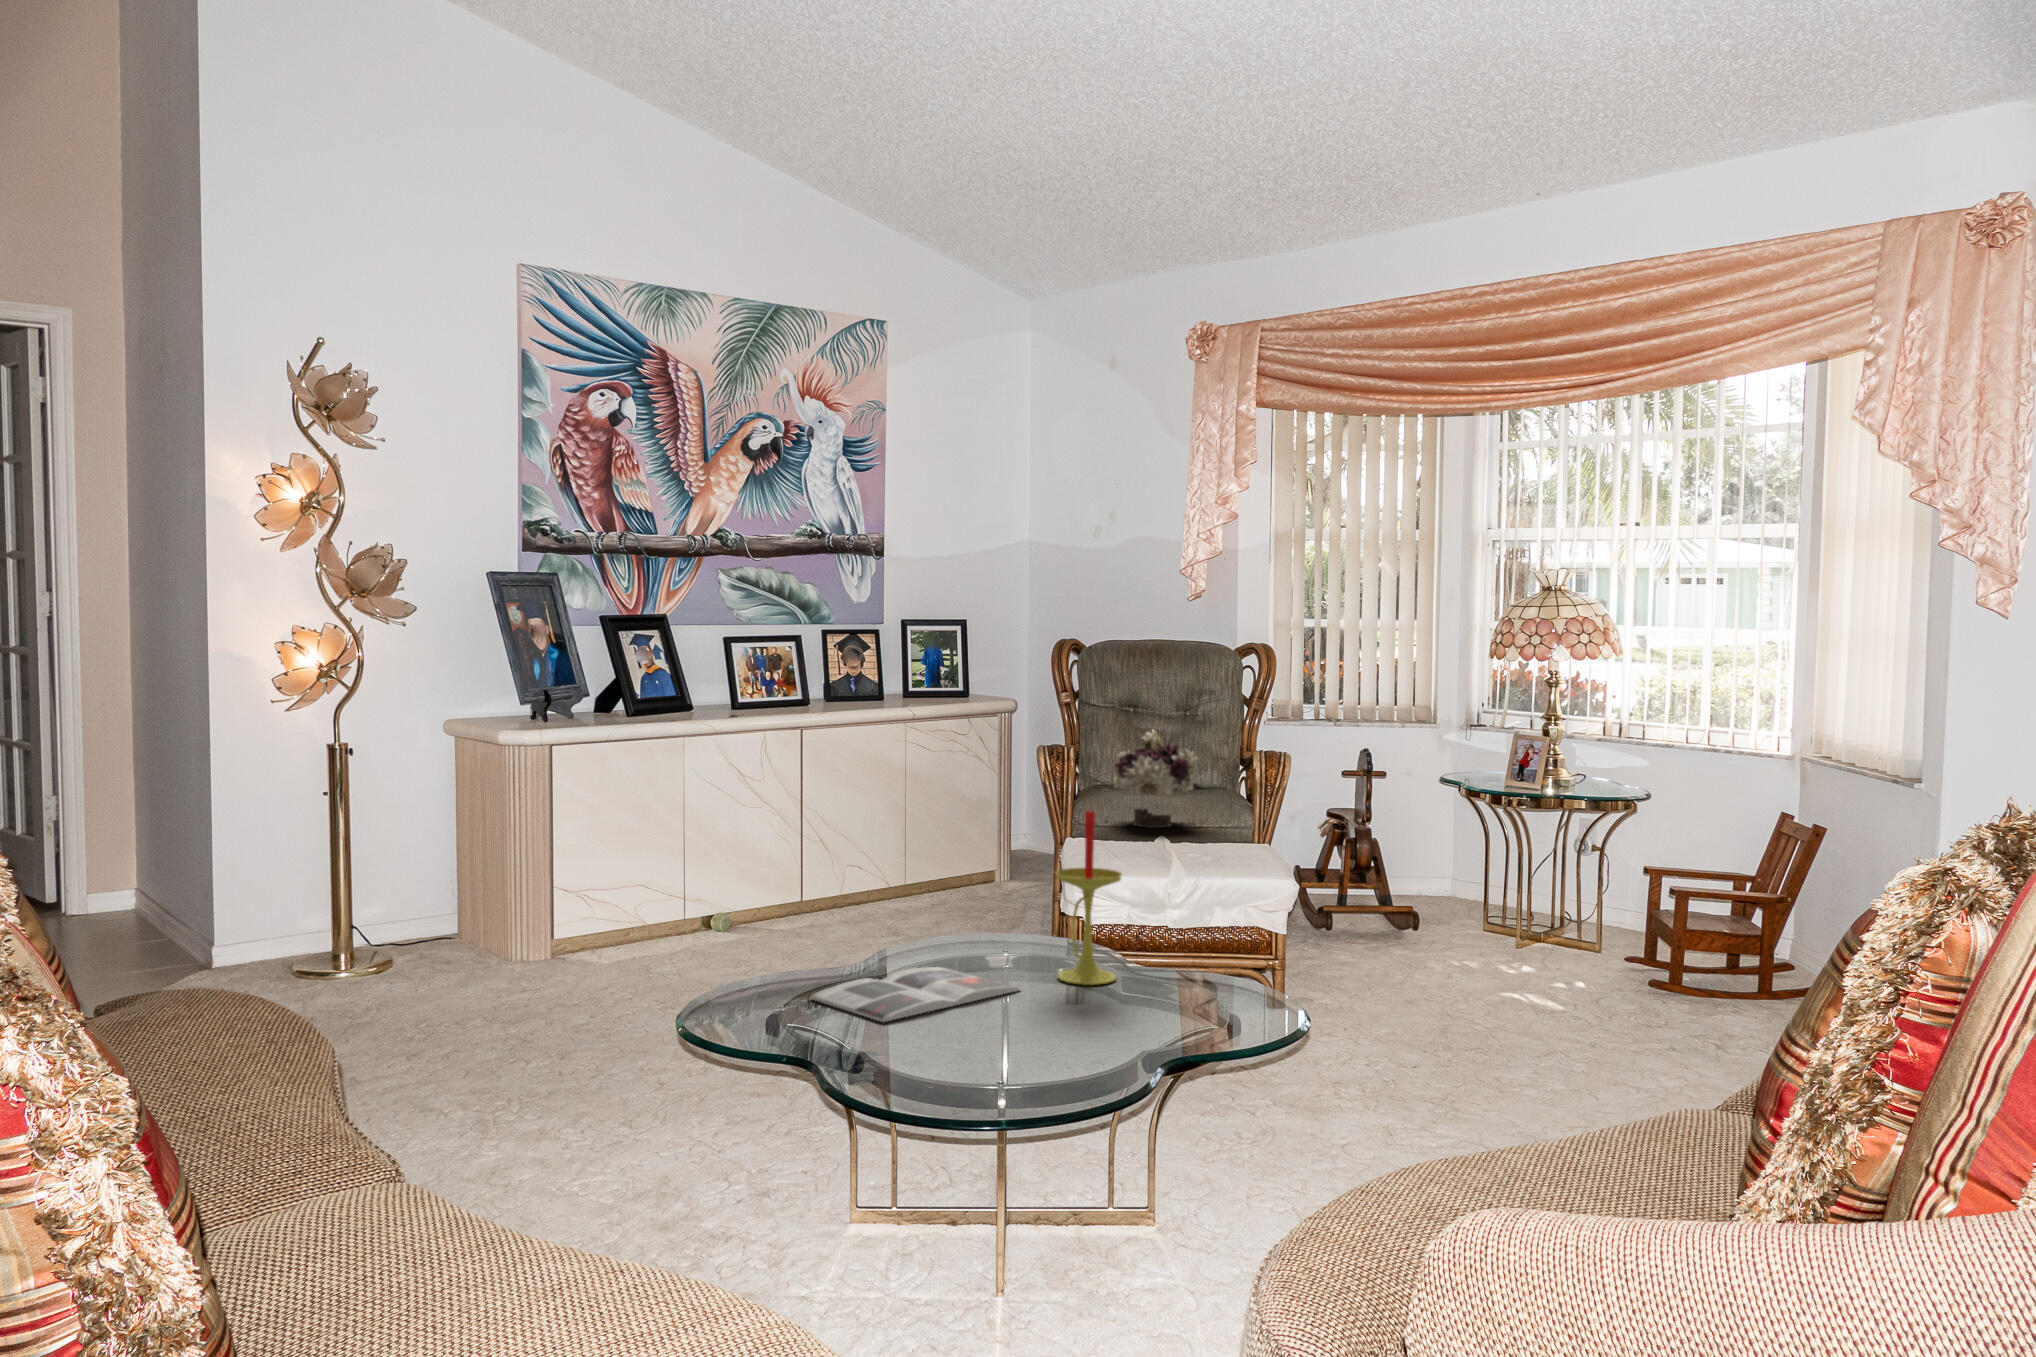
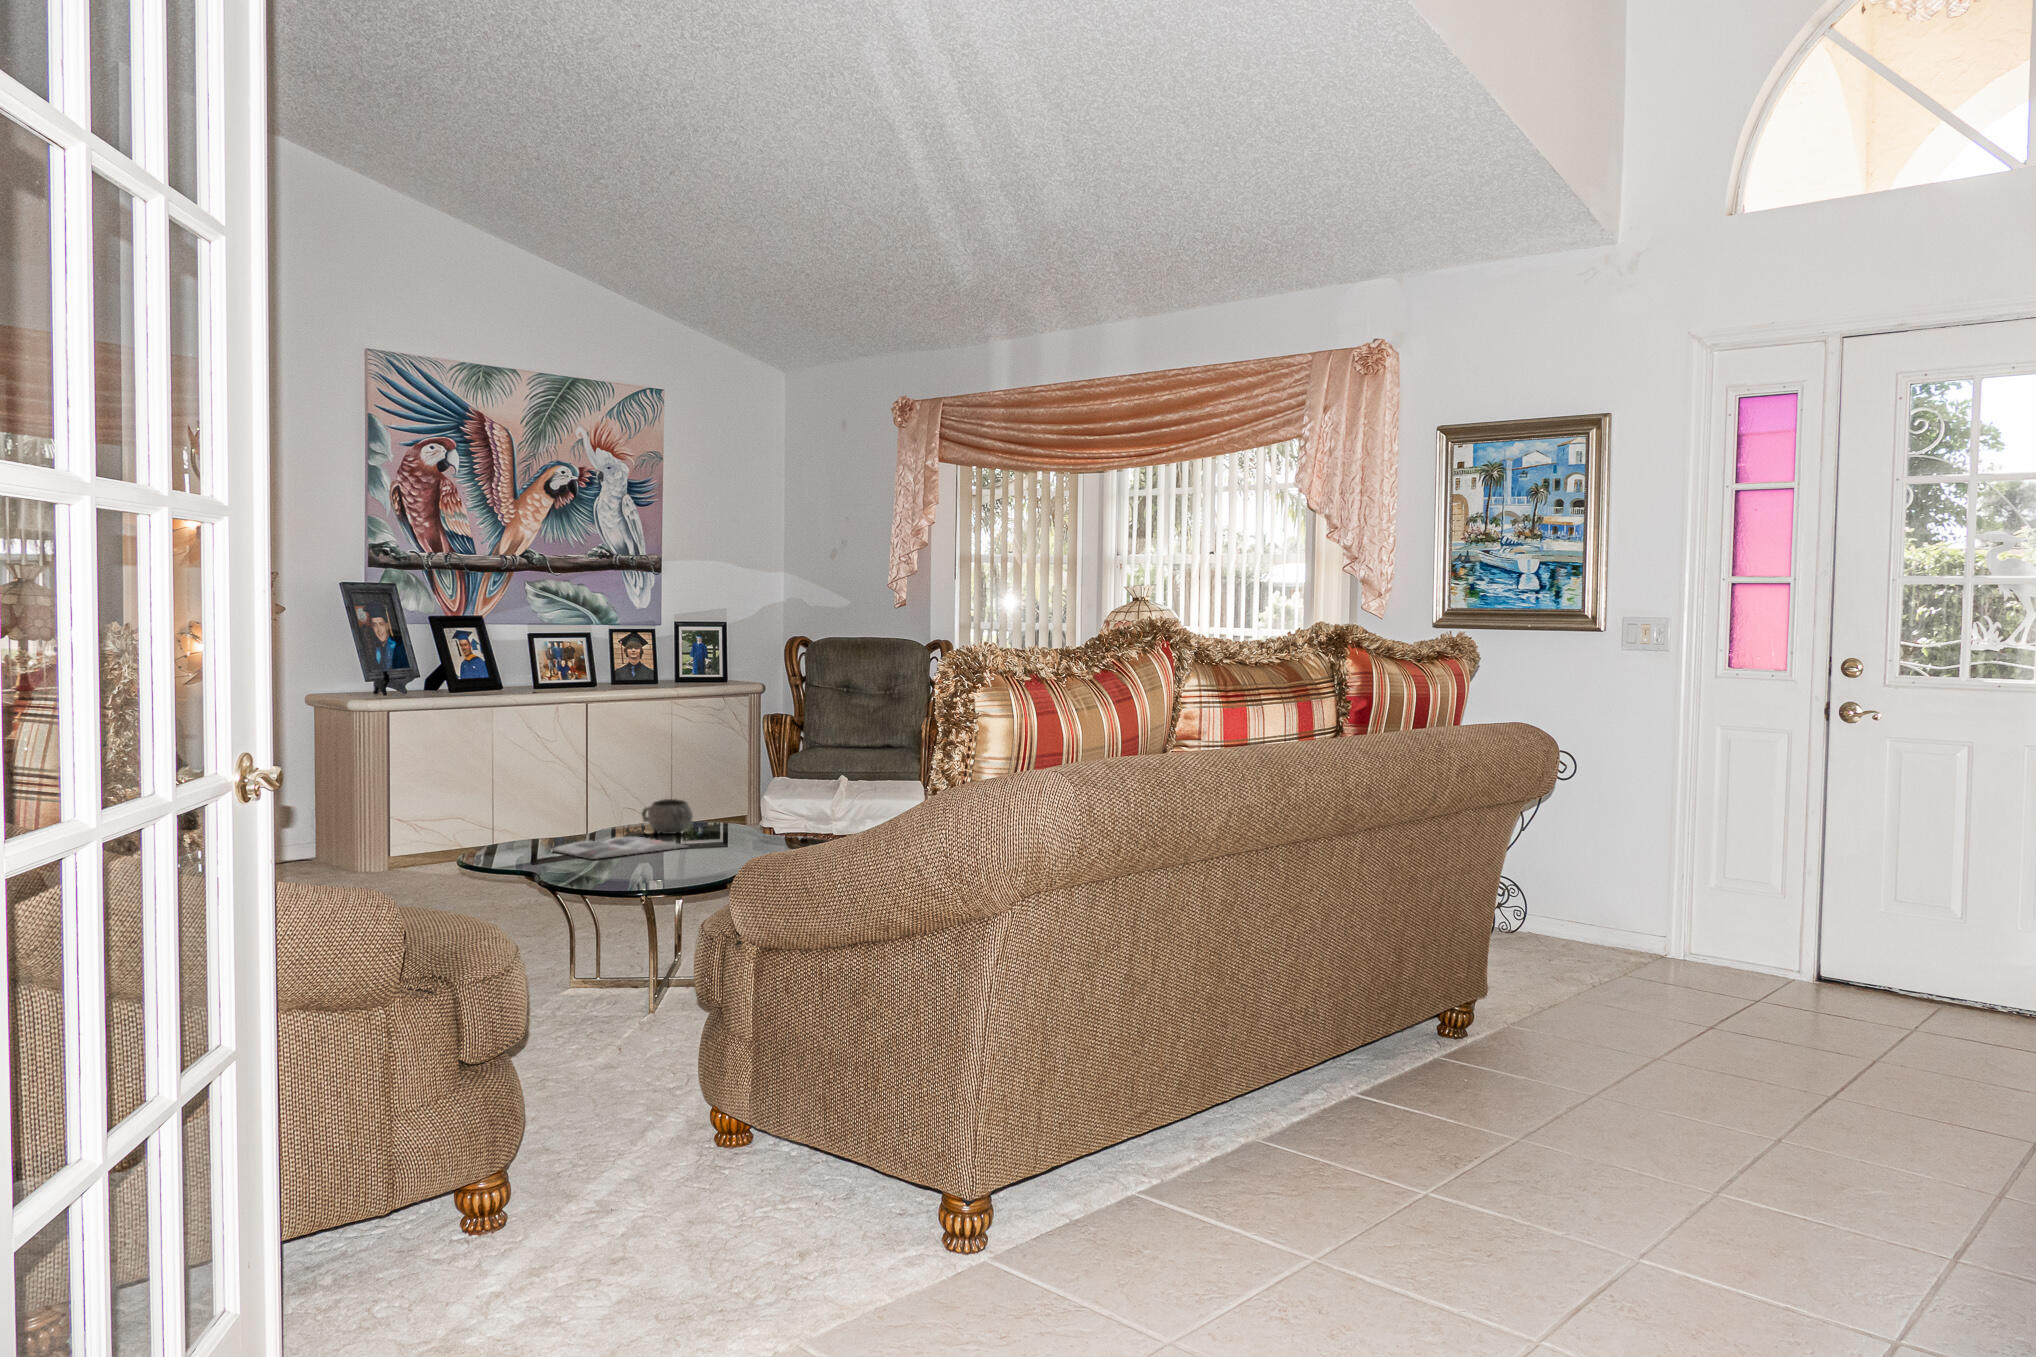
flower arrangement: present [1114,730,1198,828] -> none [820,702,883,774]
candle: present [1056,811,1122,985] -> none [715,734,758,845]
decorative bowl: none [932,901,1009,957] -> present [642,799,693,834]

